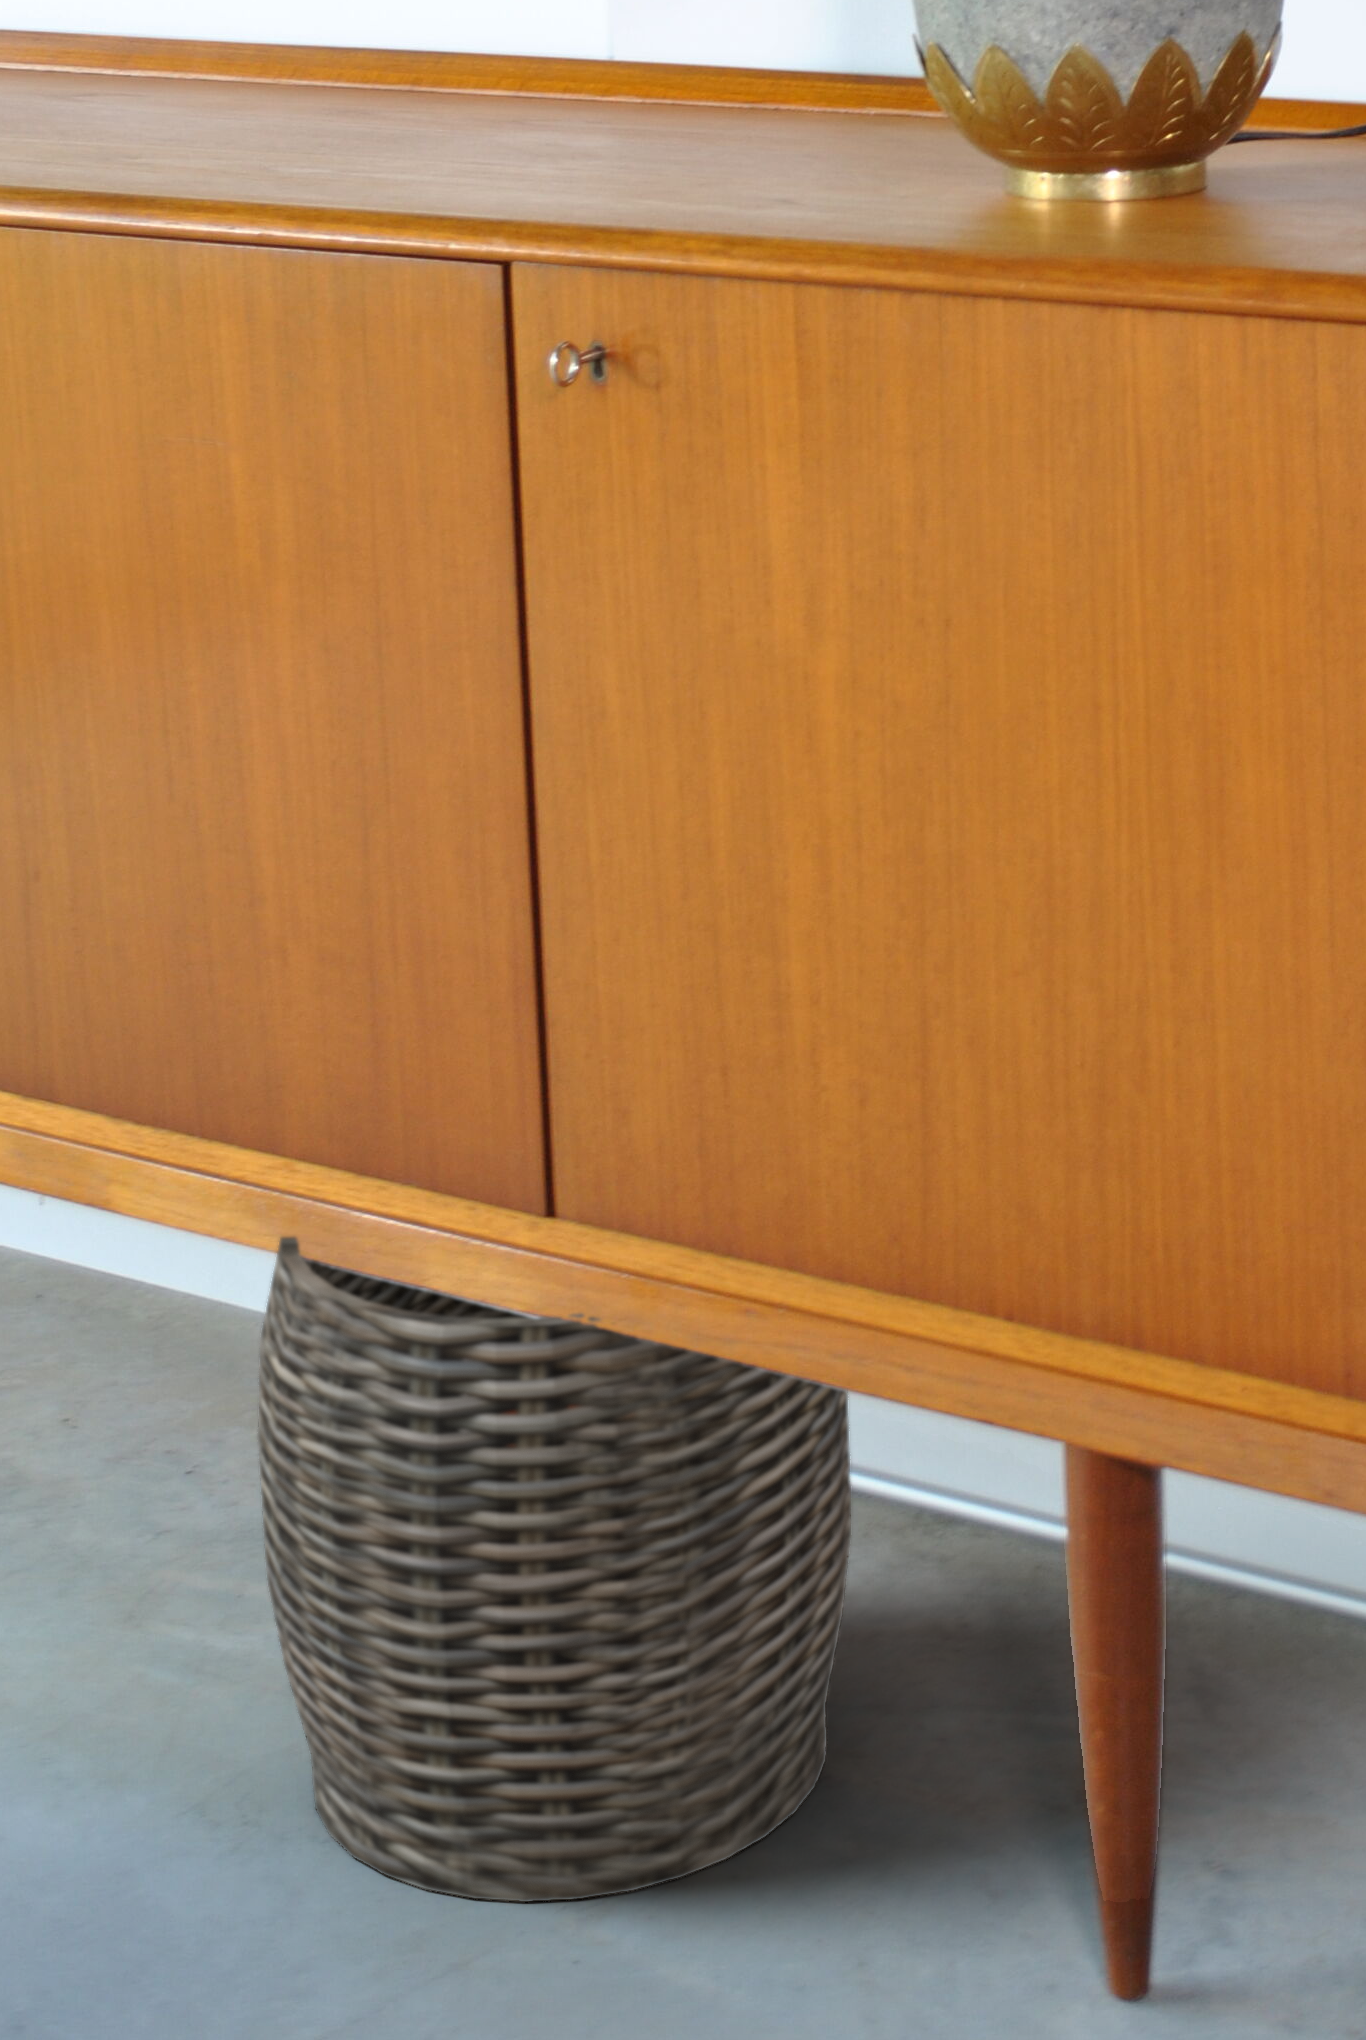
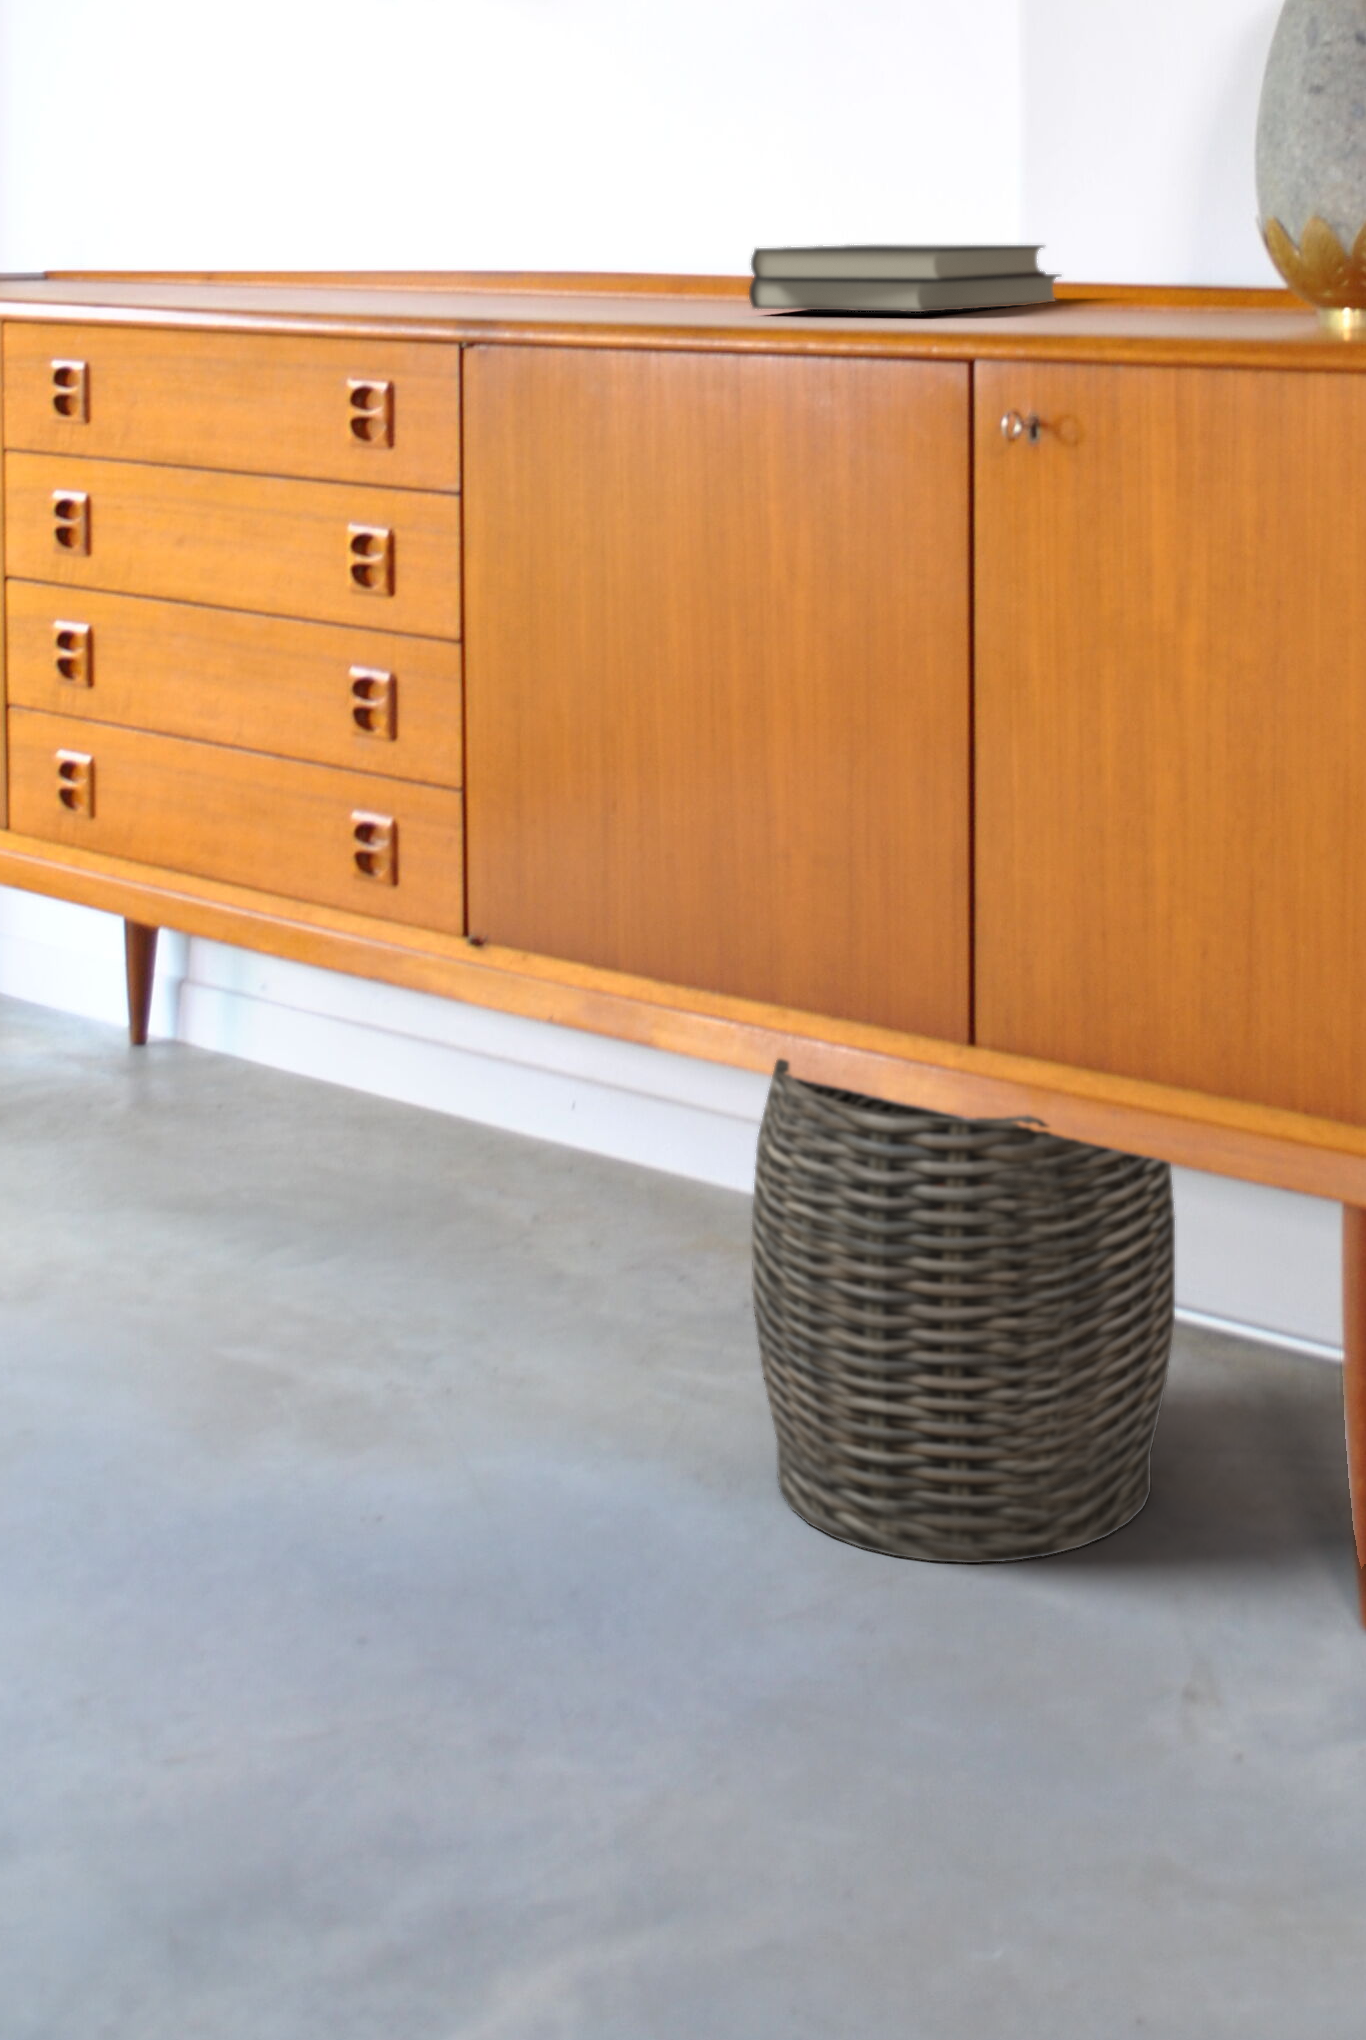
hardback book: none [198,29,663,158] -> present [749,245,1060,312]

